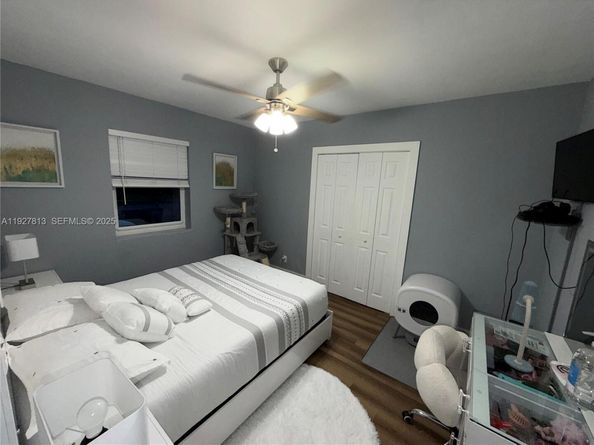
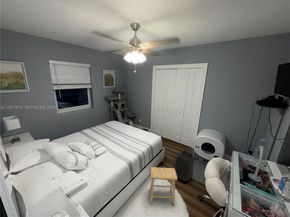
backpack: none [350,313,393,381] -> present [174,150,194,182]
footstool: none [298,344,357,431] -> present [150,167,177,206]

